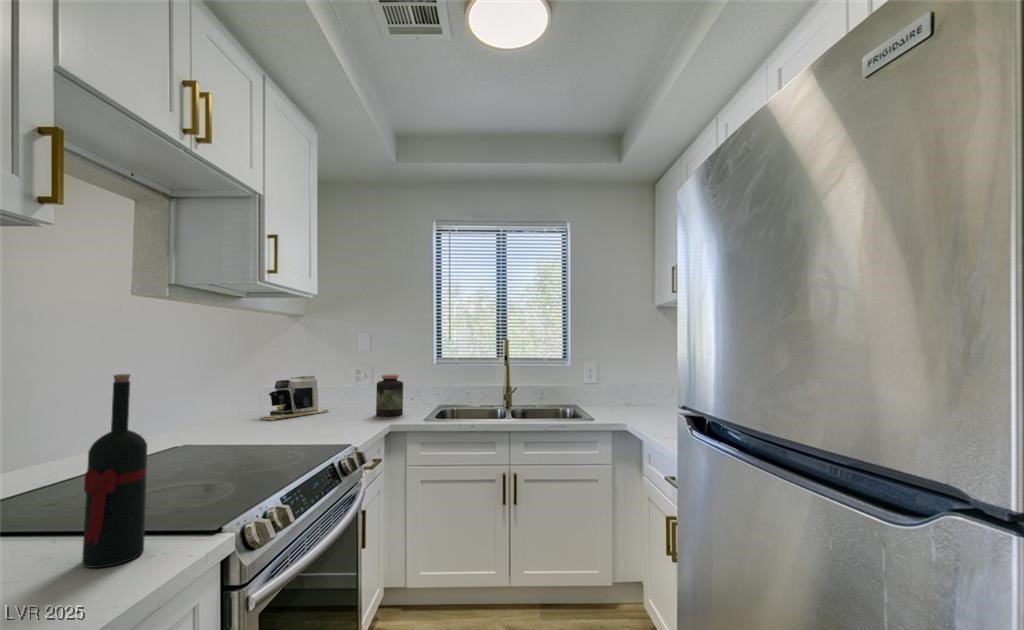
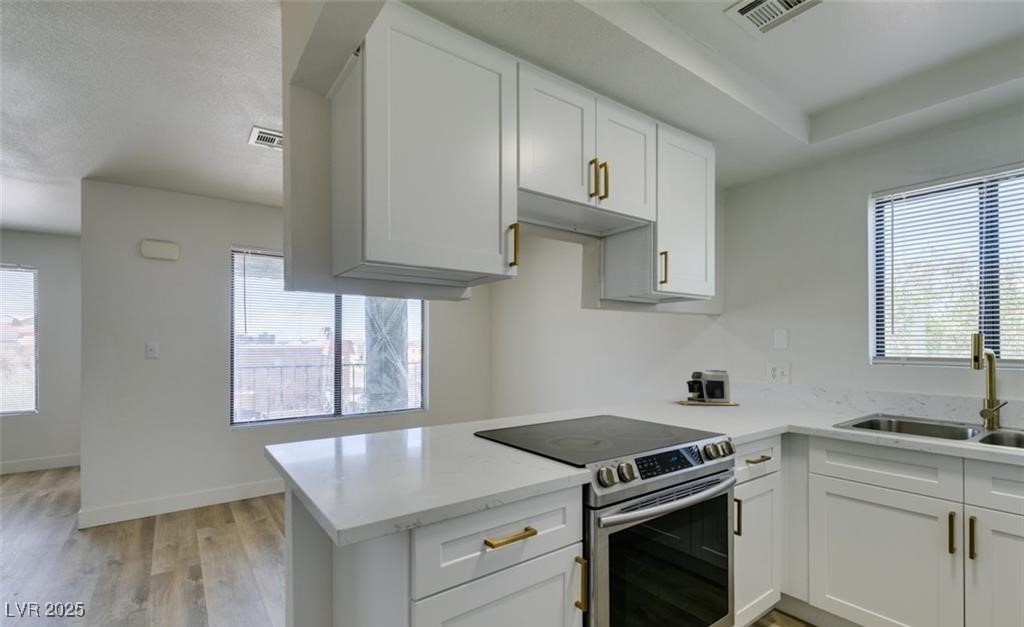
wine bottle: present [82,374,147,568] -> none [514,360,545,467]
jar: present [376,374,403,416] -> none [783,376,814,421]

